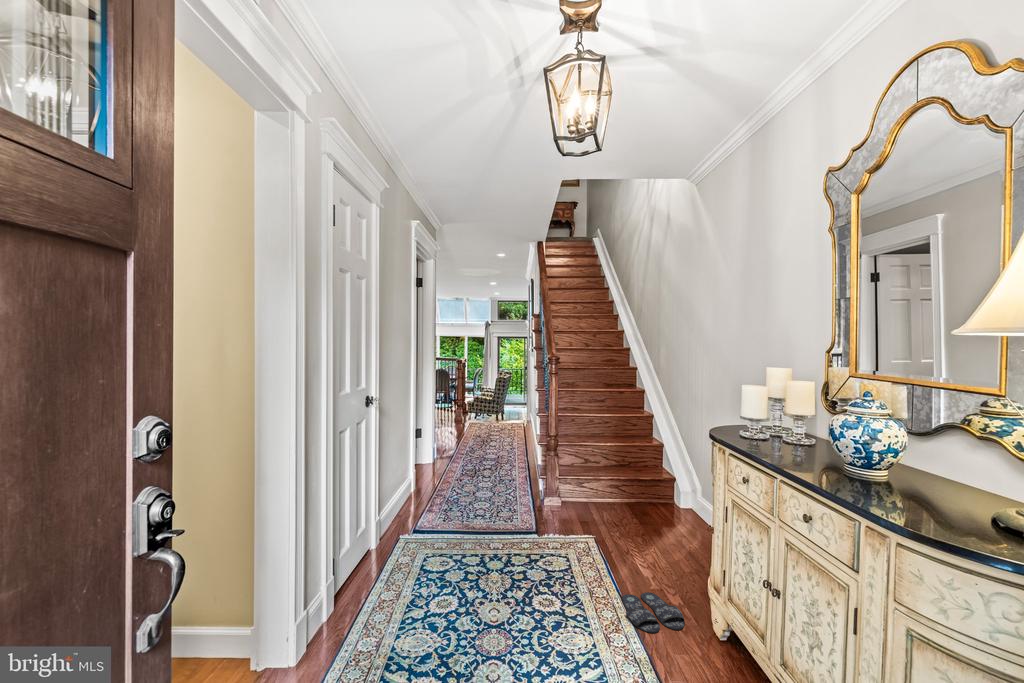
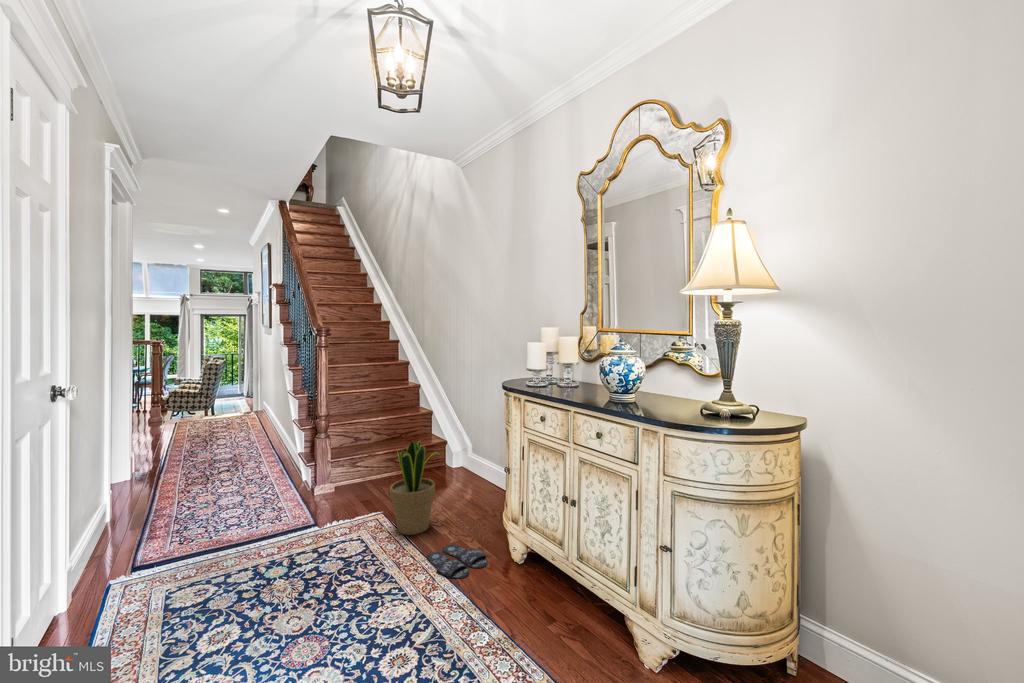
potted plant: none [597,471,651,570] -> present [390,441,440,535]

